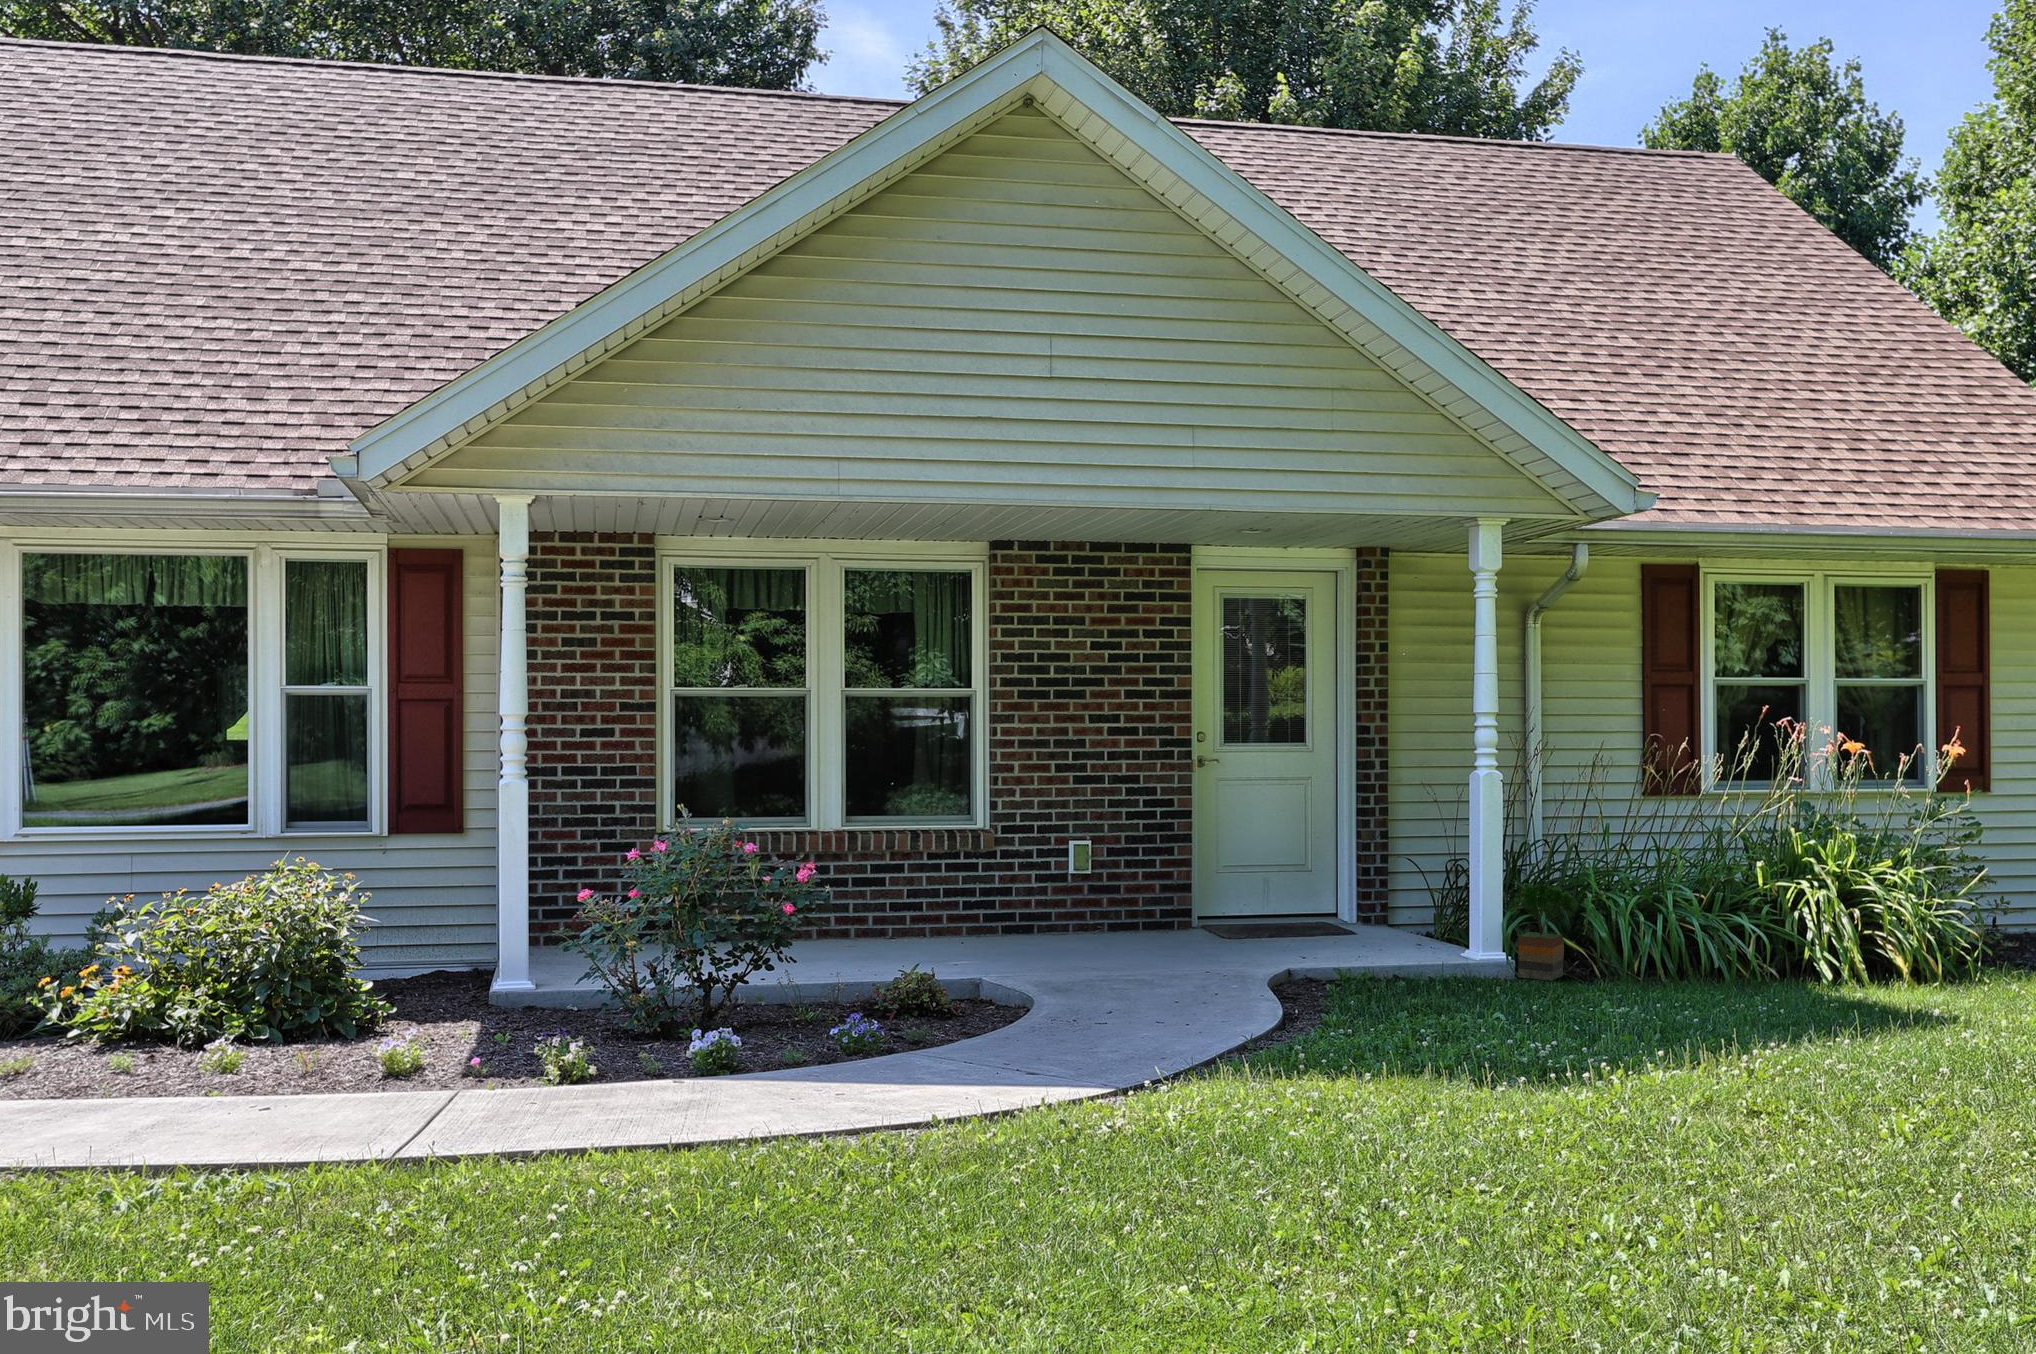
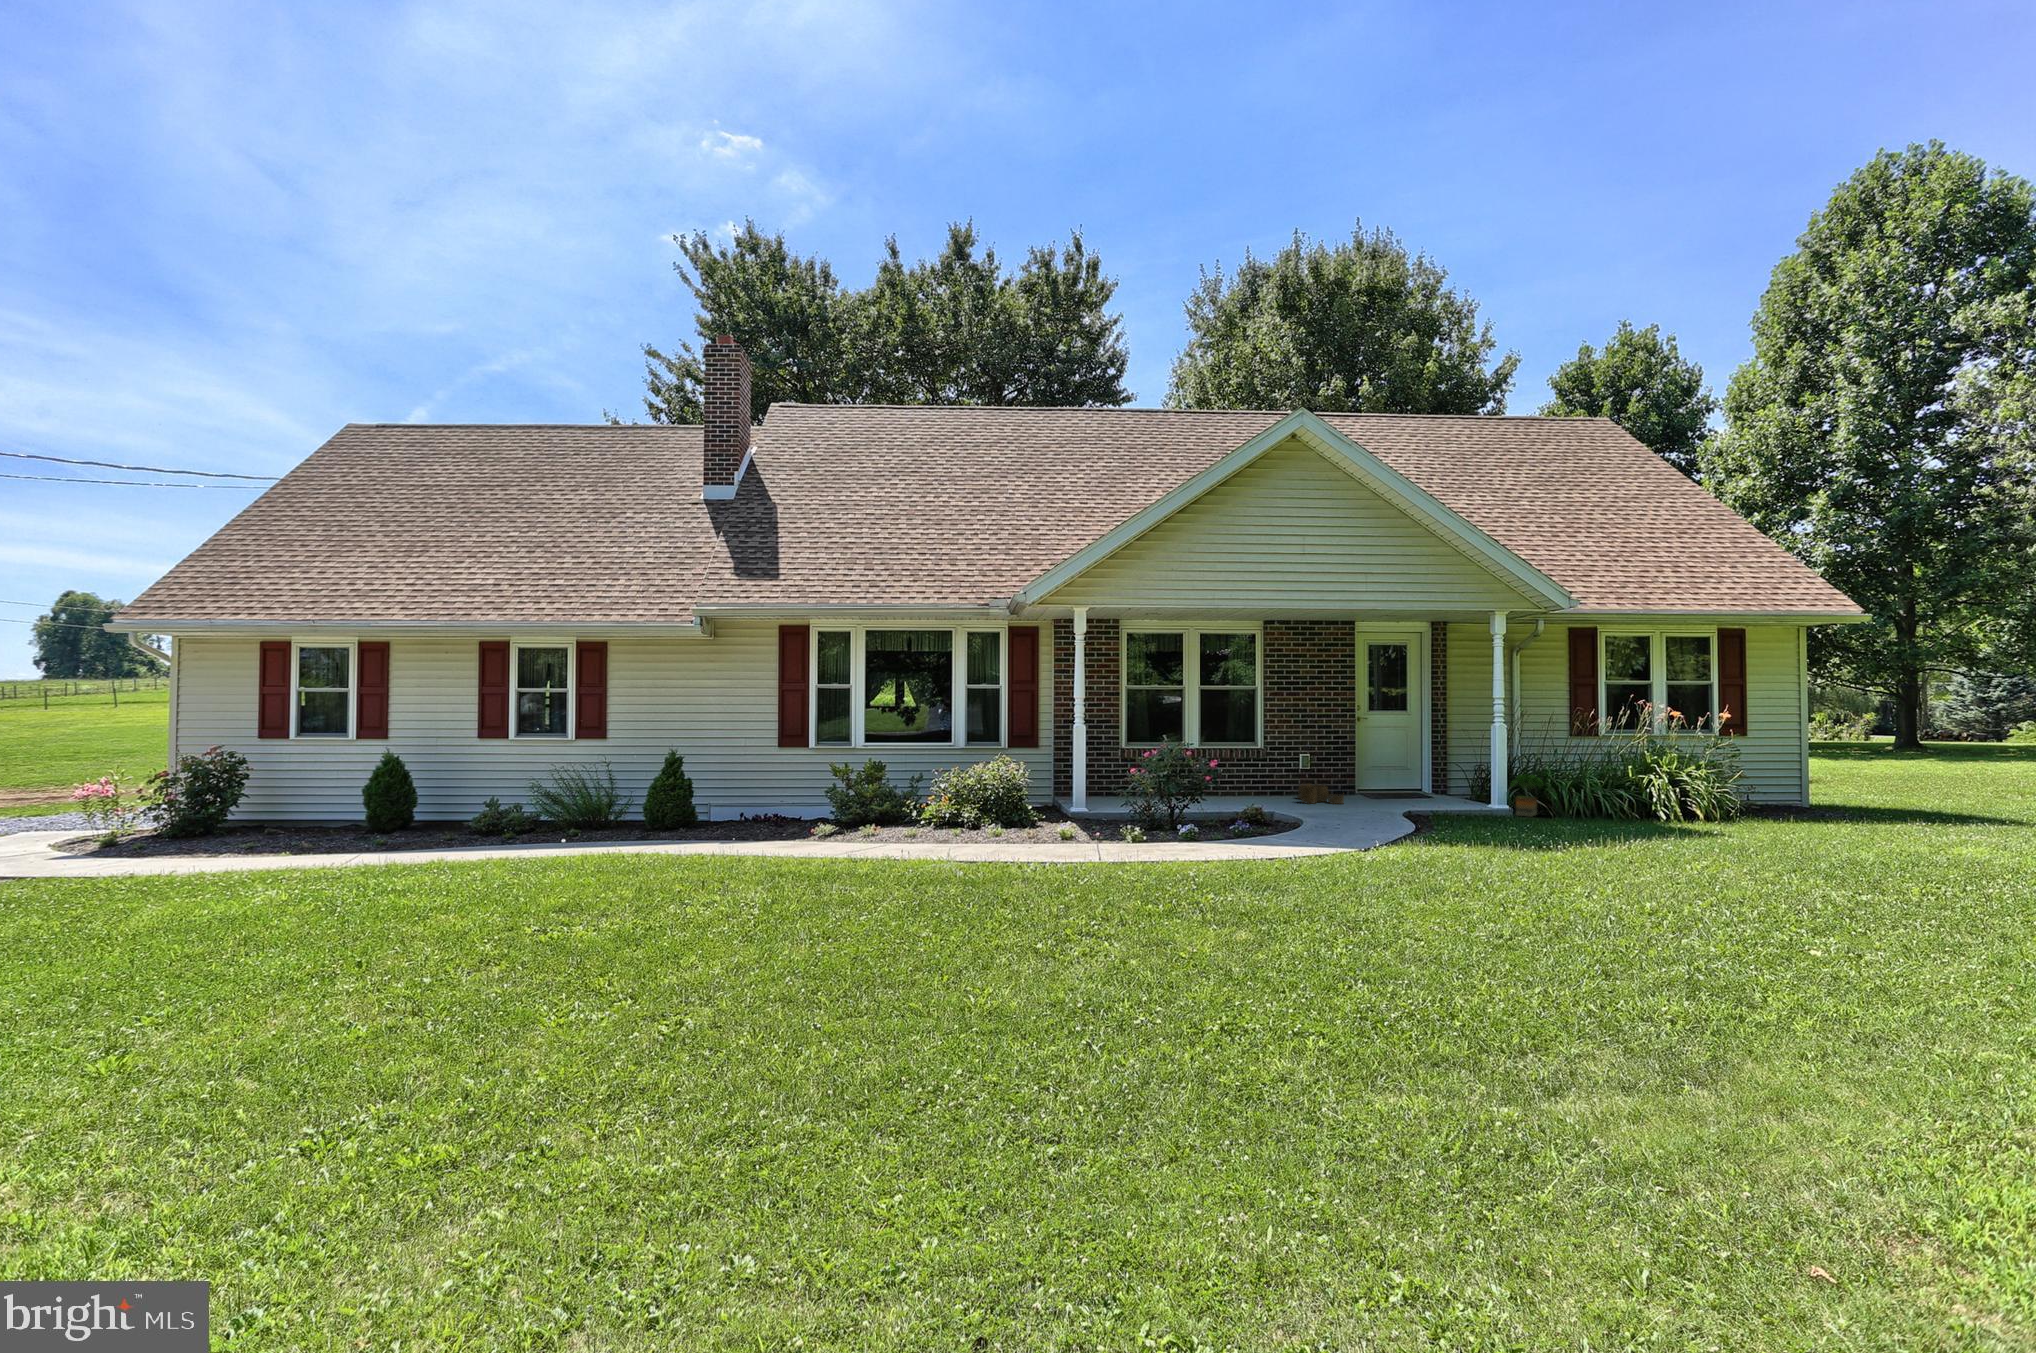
woven basket: none [1067,901,1163,953] -> present [1297,784,1344,804]

